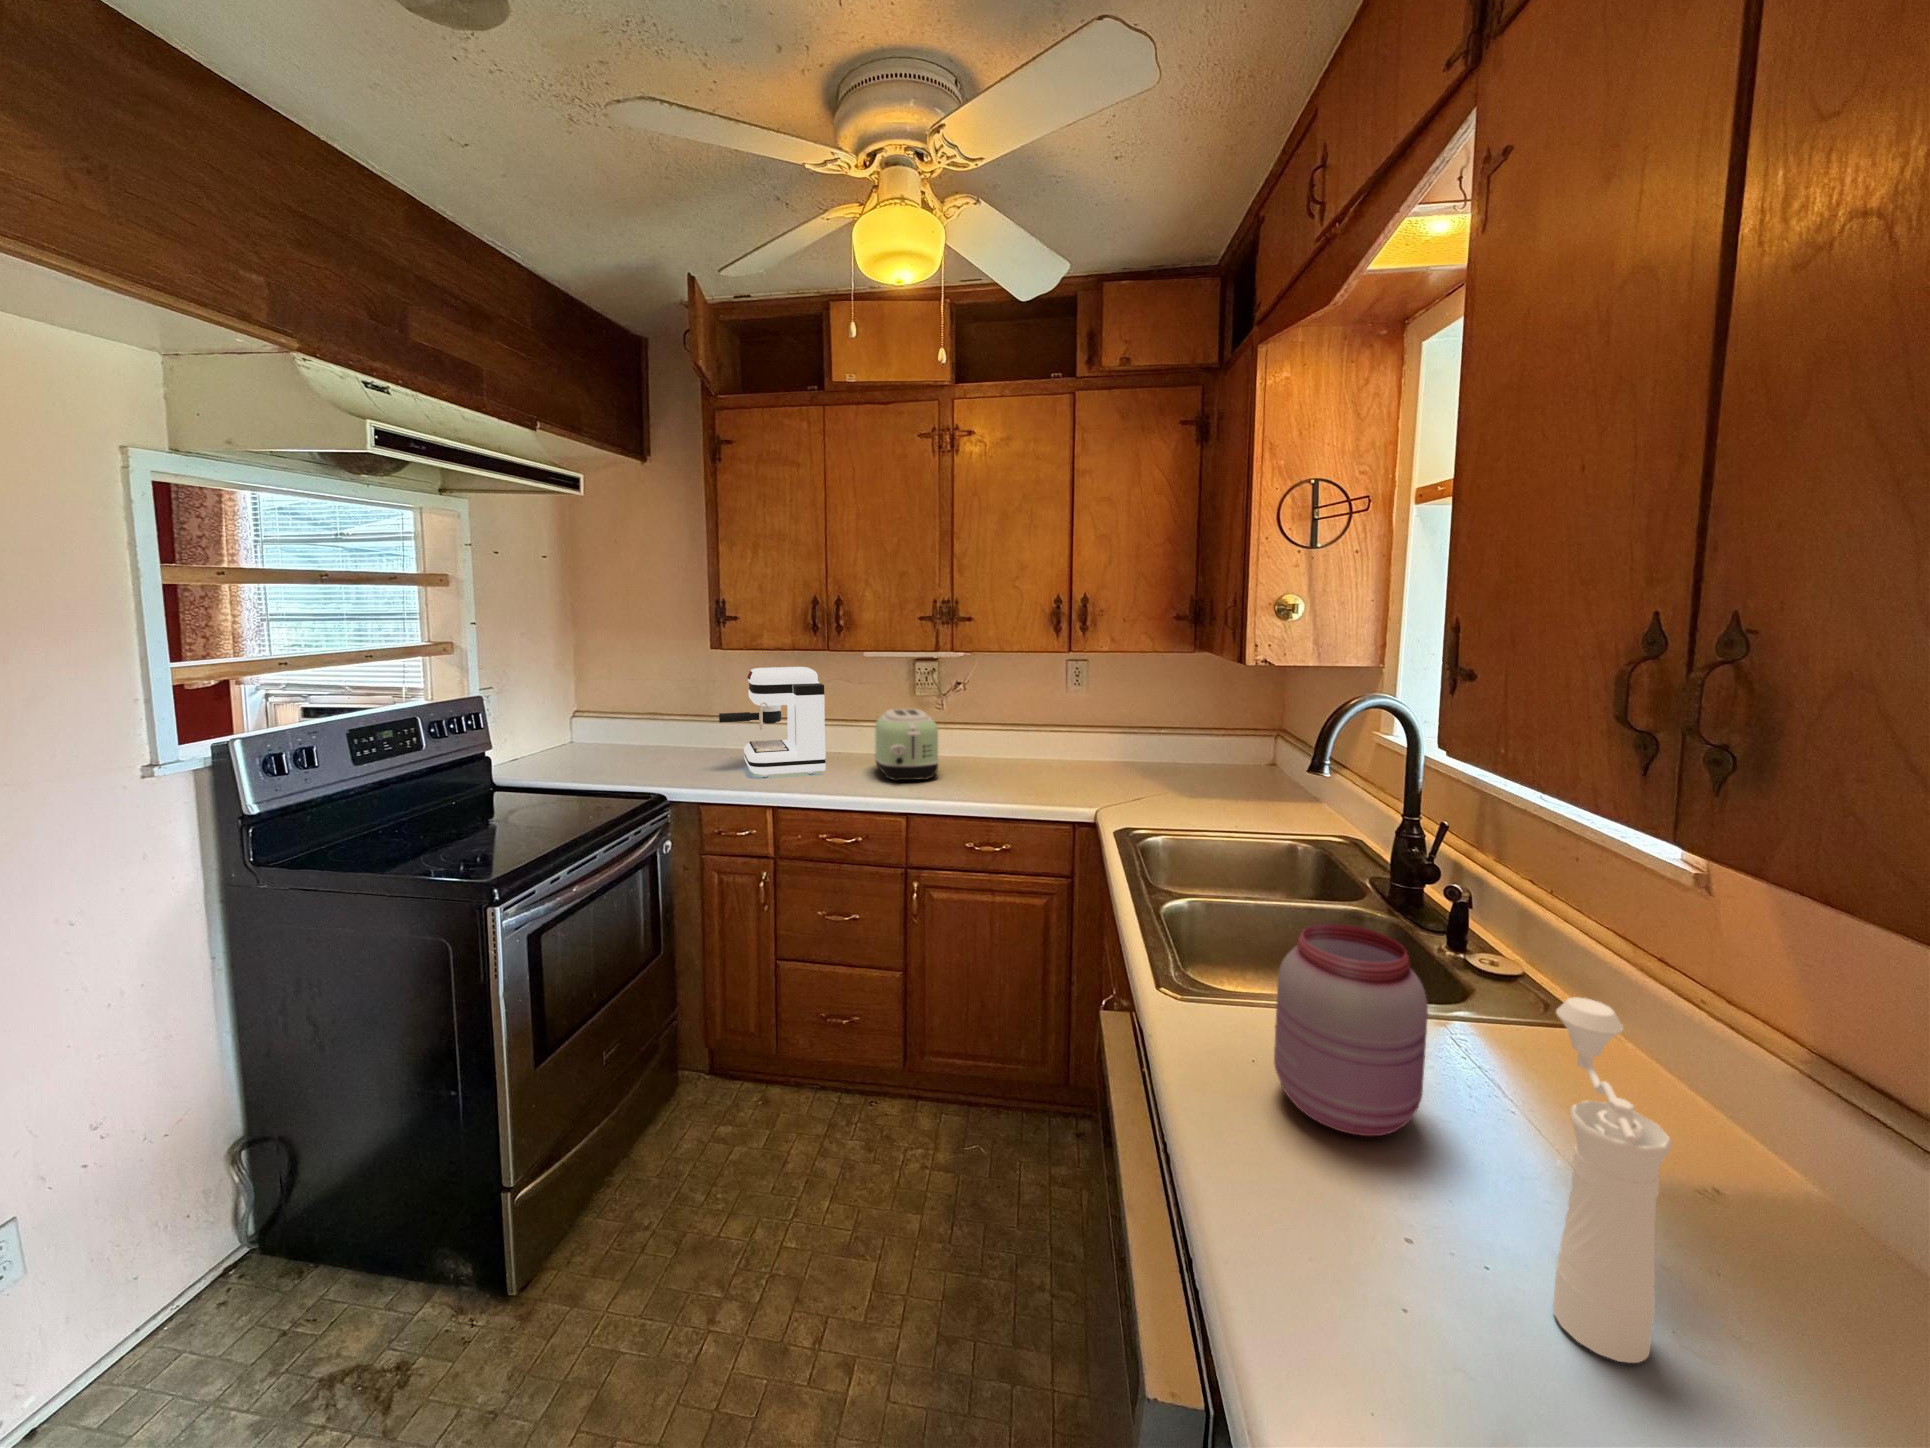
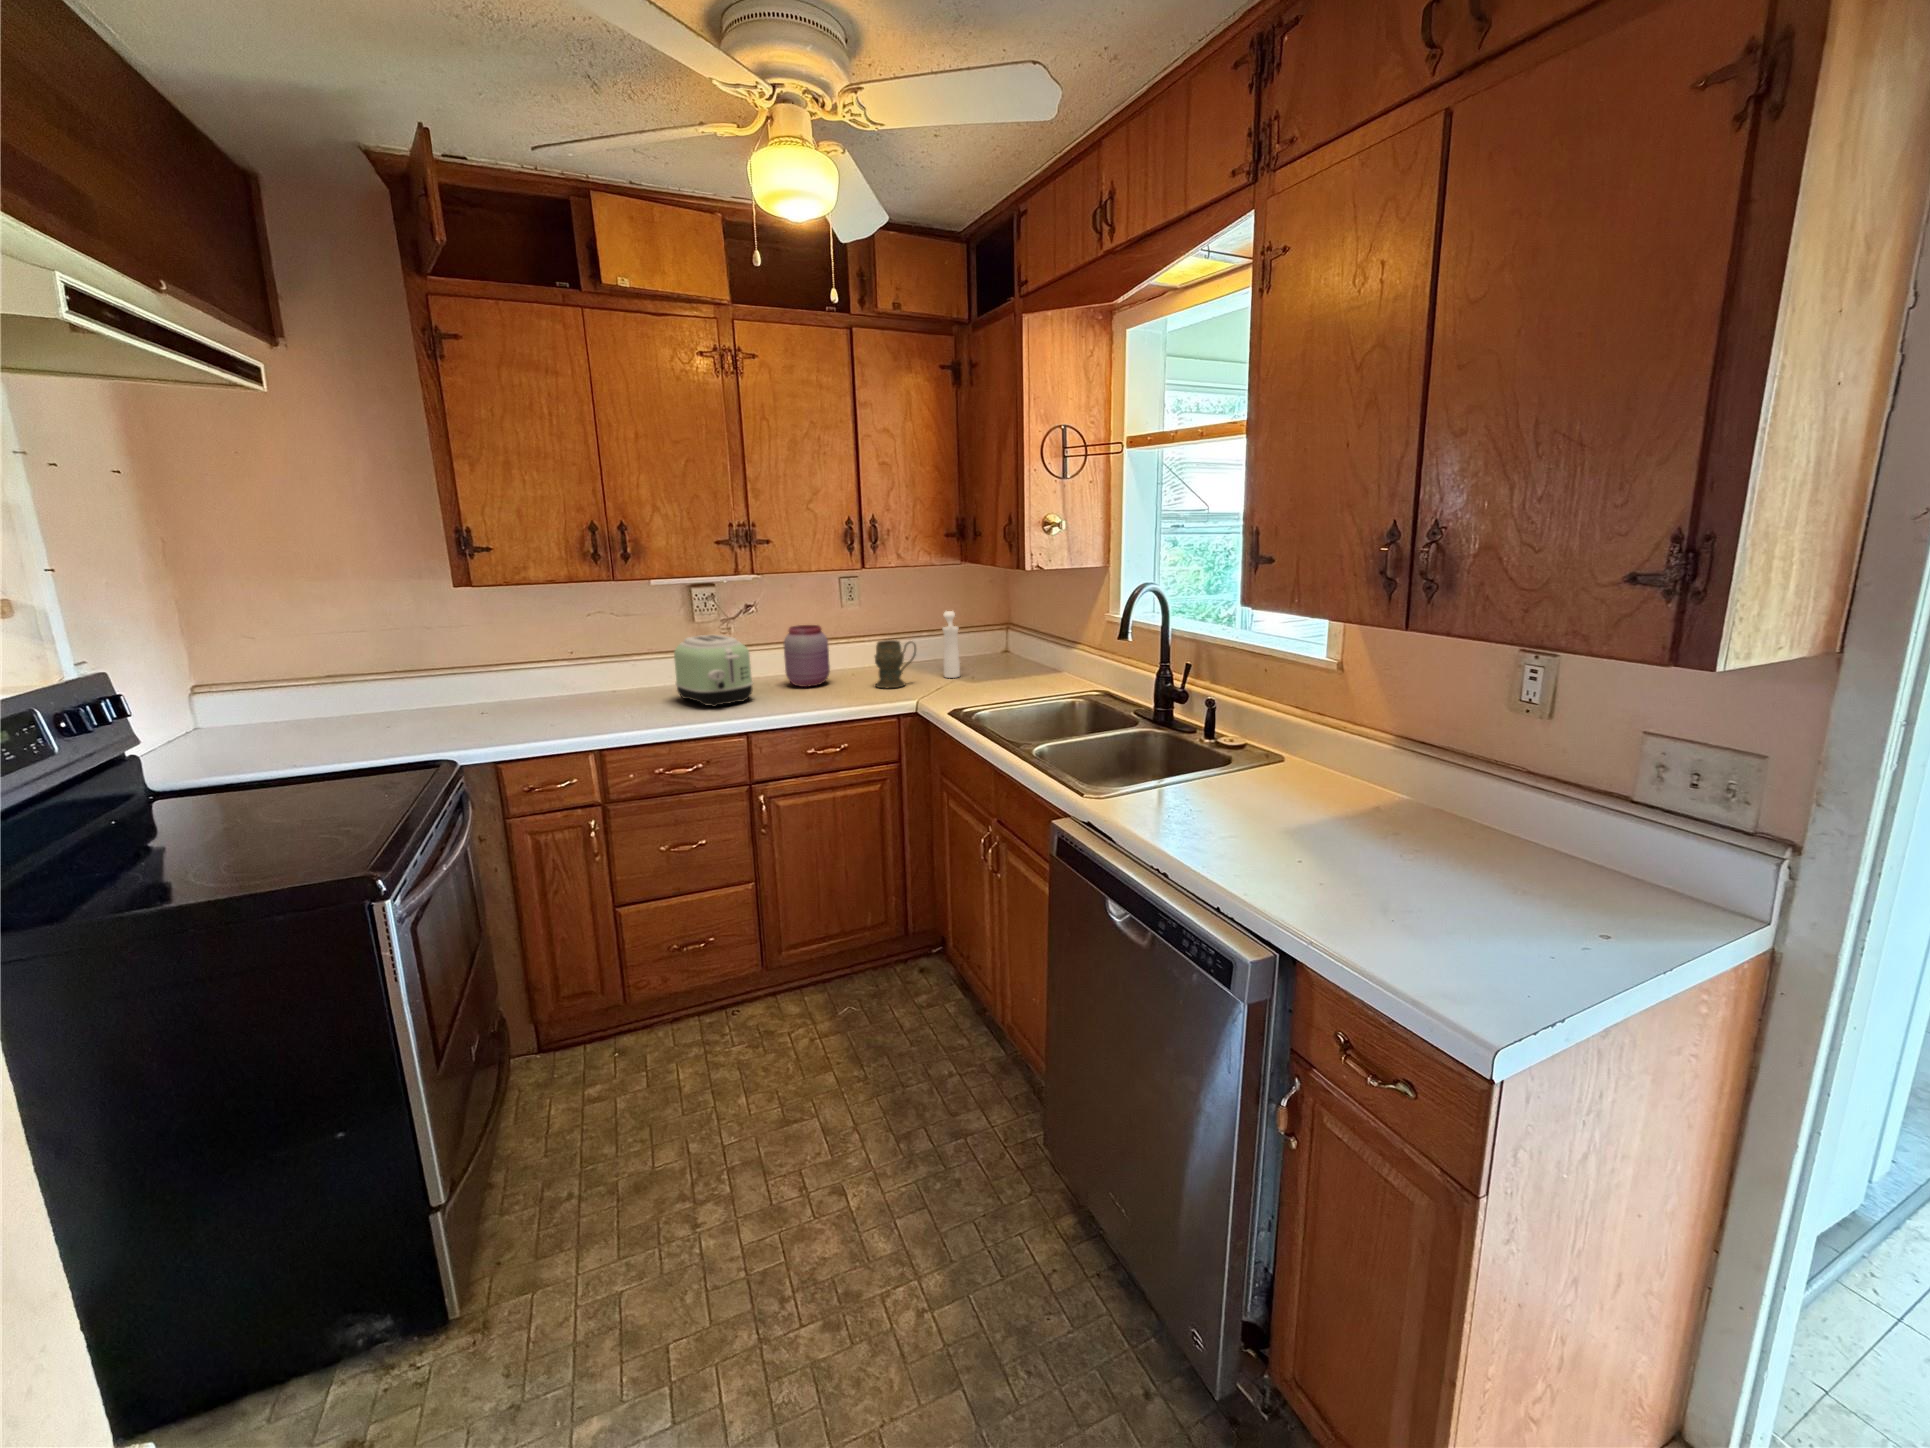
coffee maker: present [719,667,826,777] -> none [479,601,628,725]
mug: none [1068,734,1119,790] -> present [875,640,916,688]
jar: present [1274,924,1428,1136] -> present [784,625,830,687]
pepper mill: present [1553,997,1672,1363] -> present [943,611,960,678]

